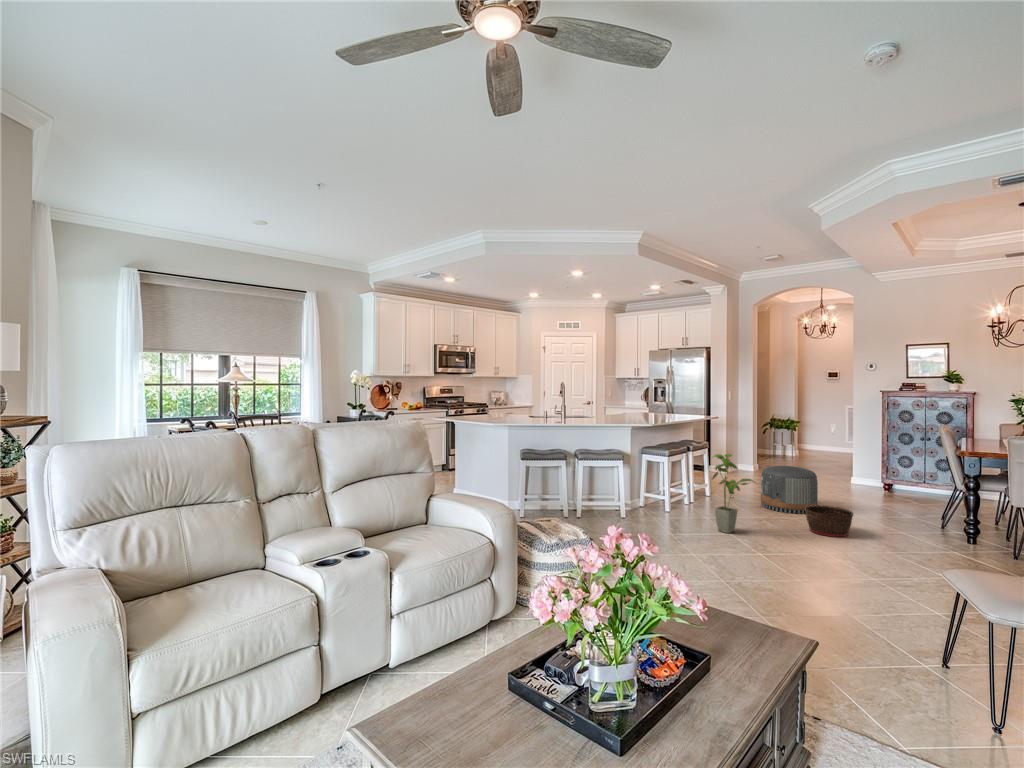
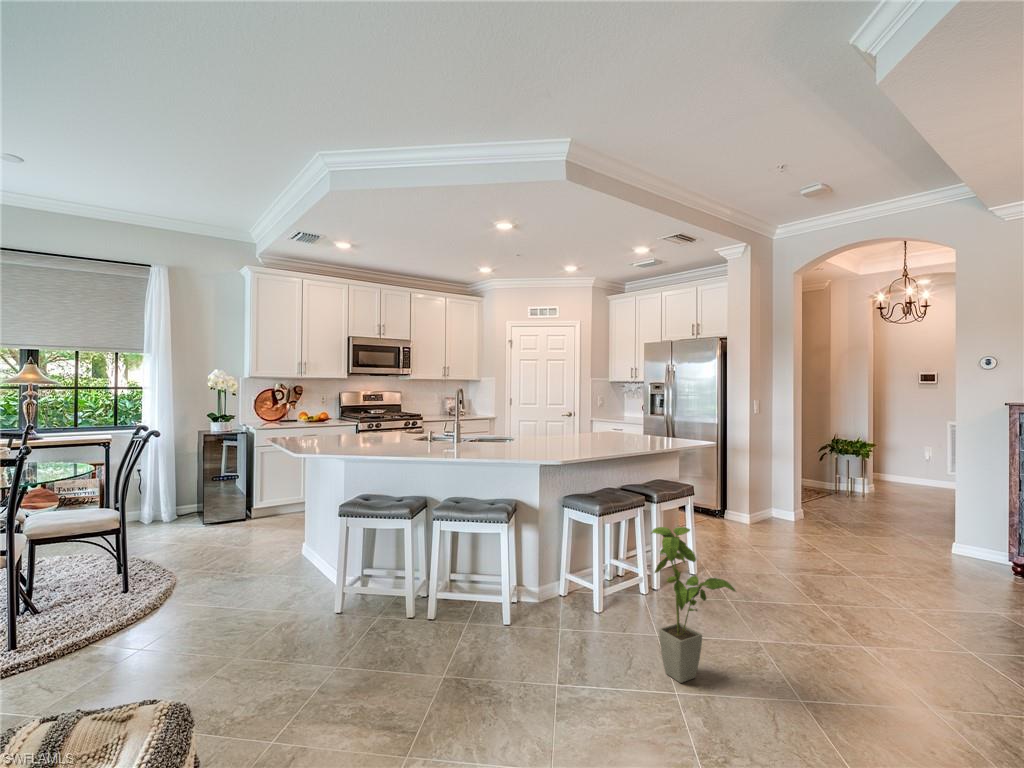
pouf: present [761,466,818,514] -> none [778,532,882,629]
basket: present [805,505,853,537] -> none [844,630,950,715]

